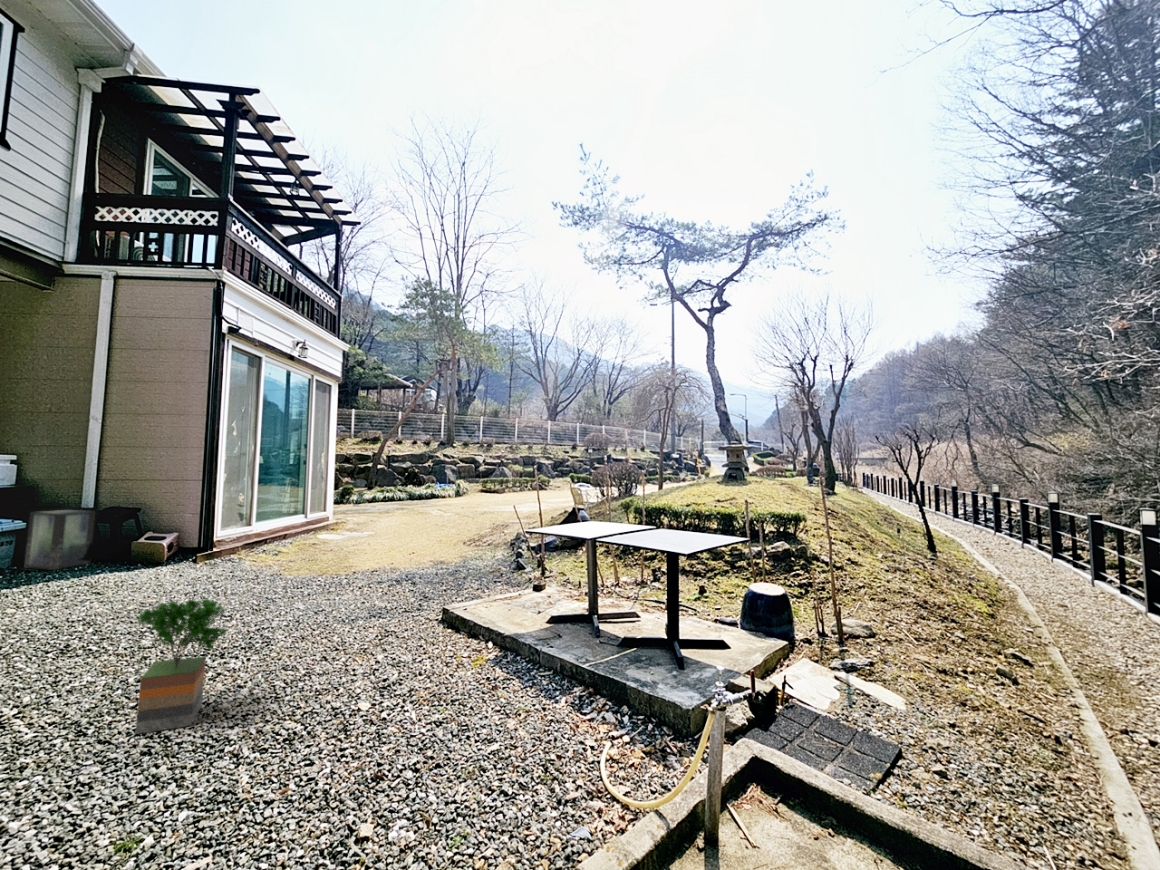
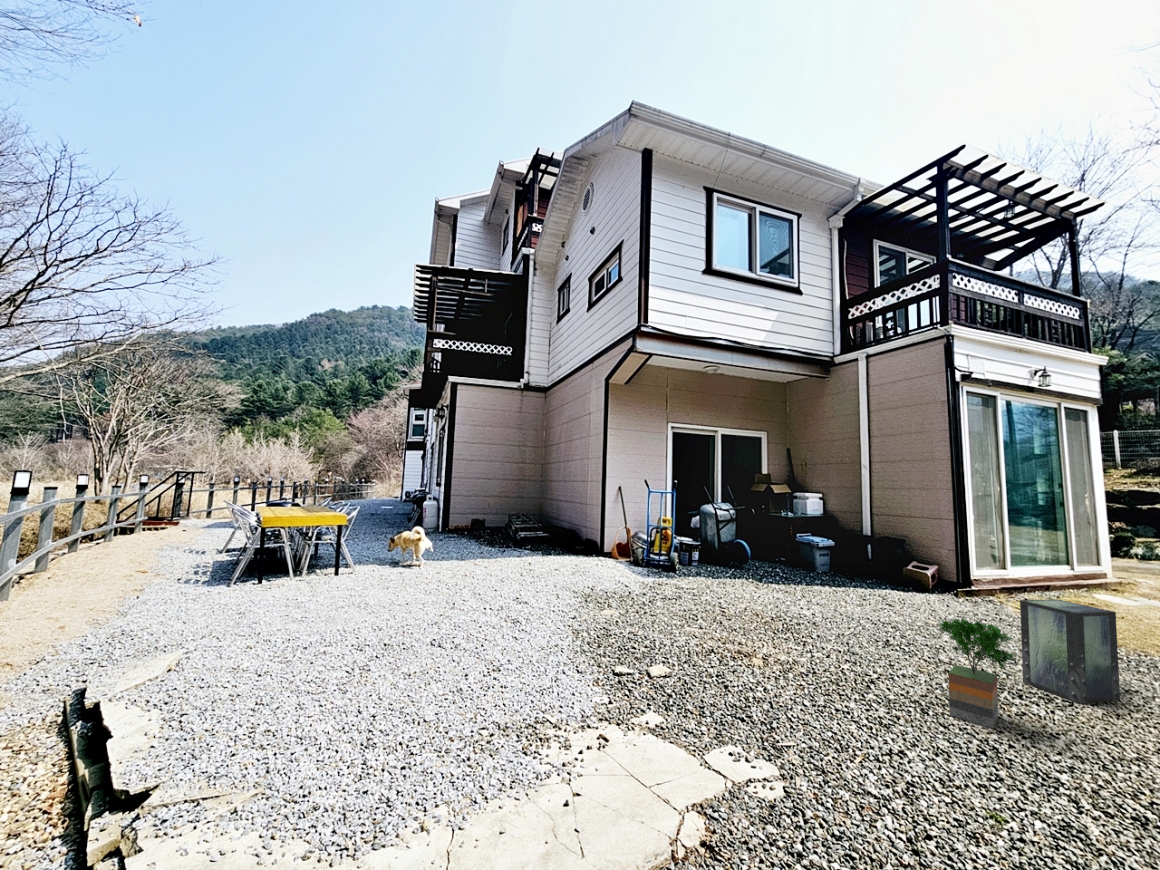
storage box: present [24,510,95,570] -> present [1020,599,1120,704]

